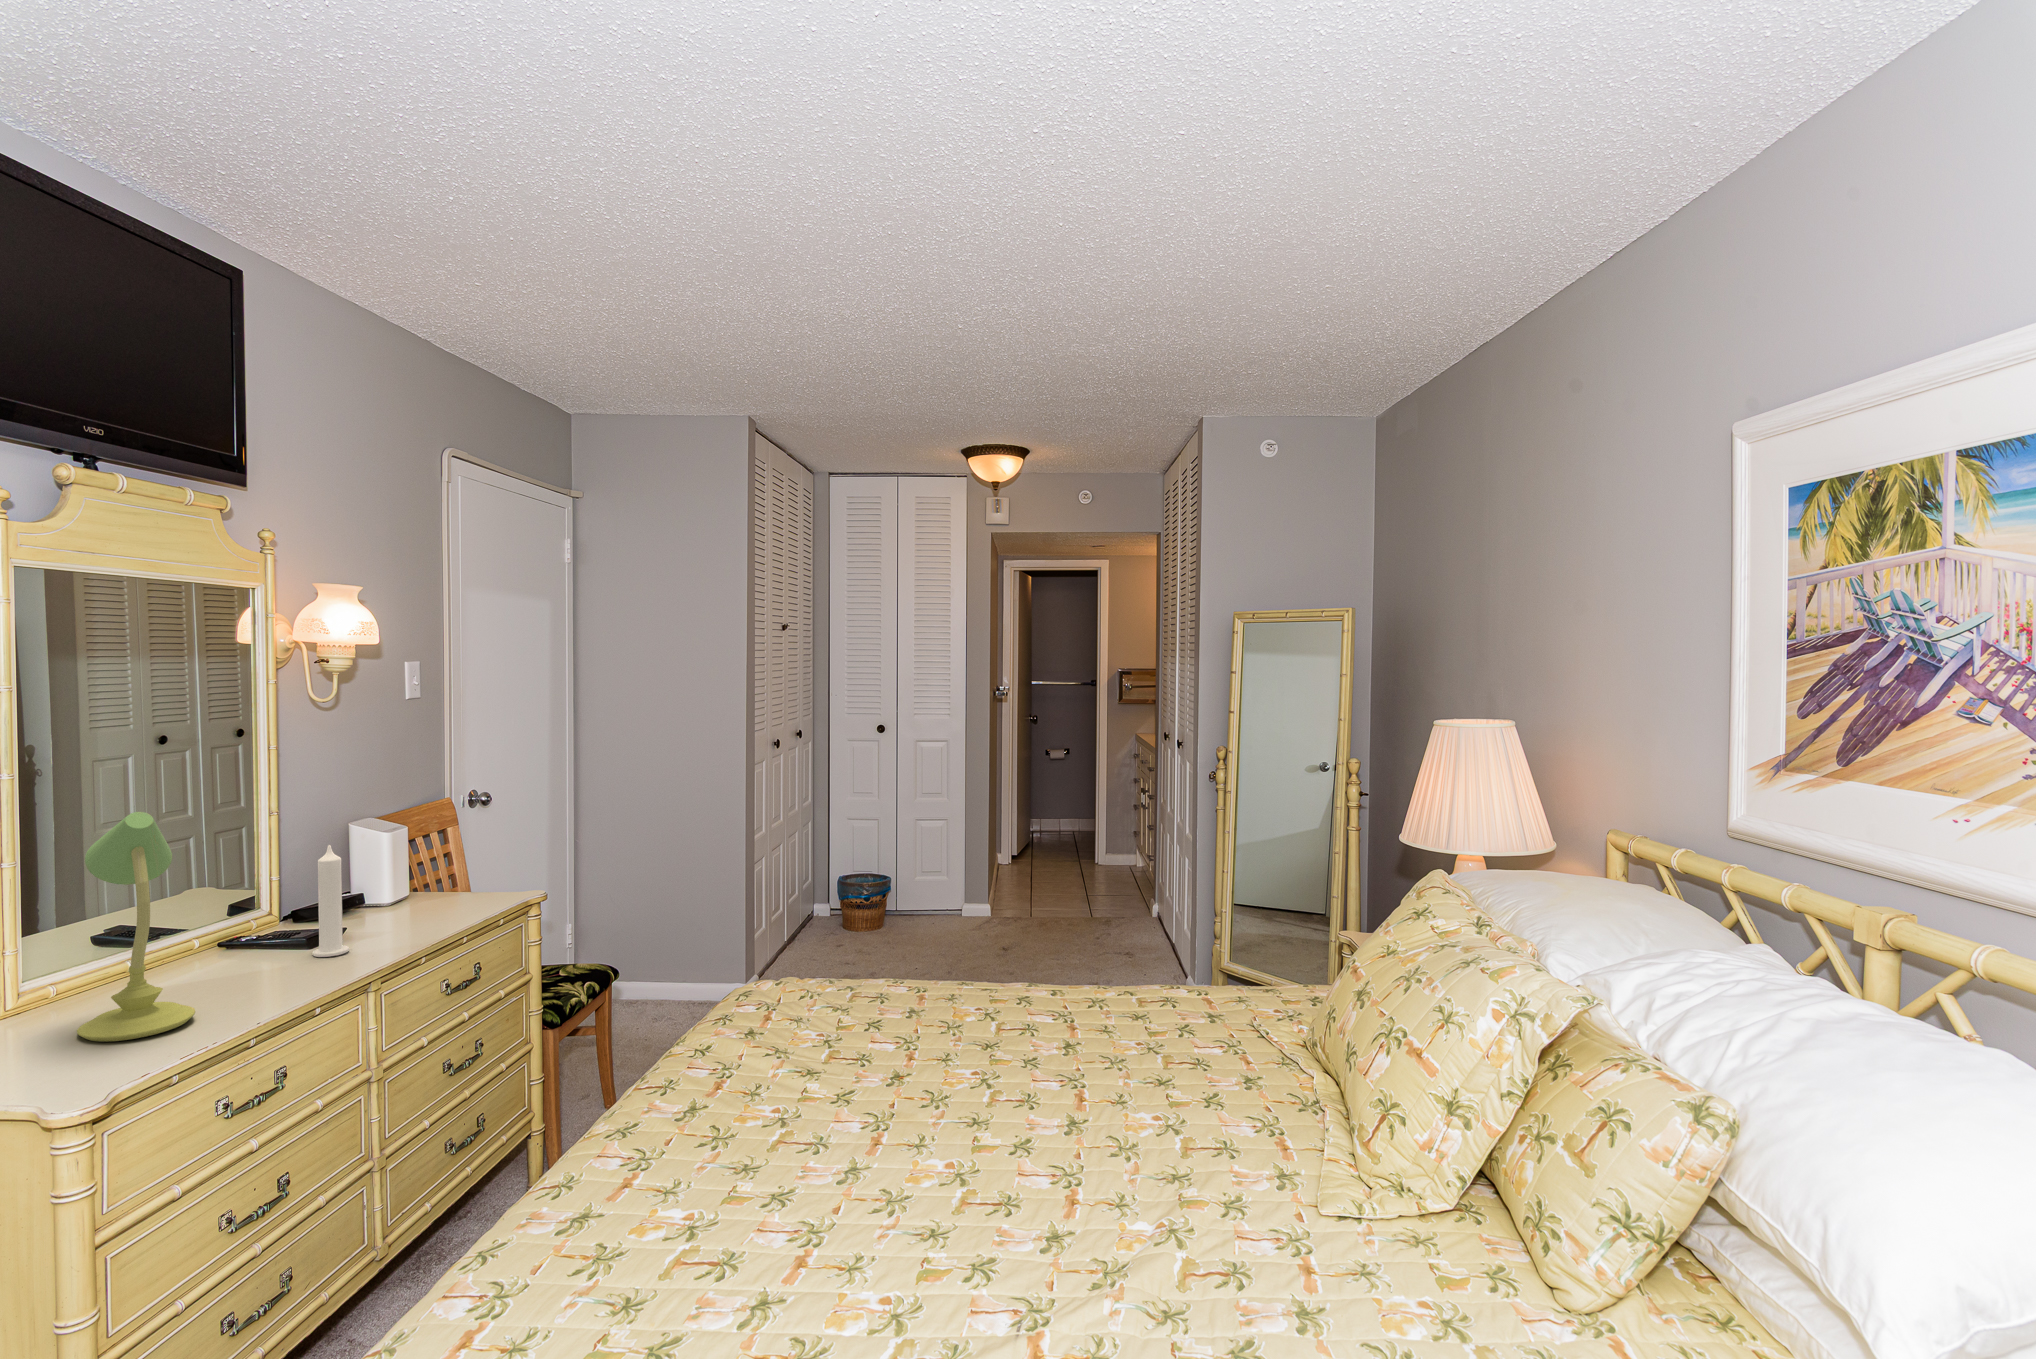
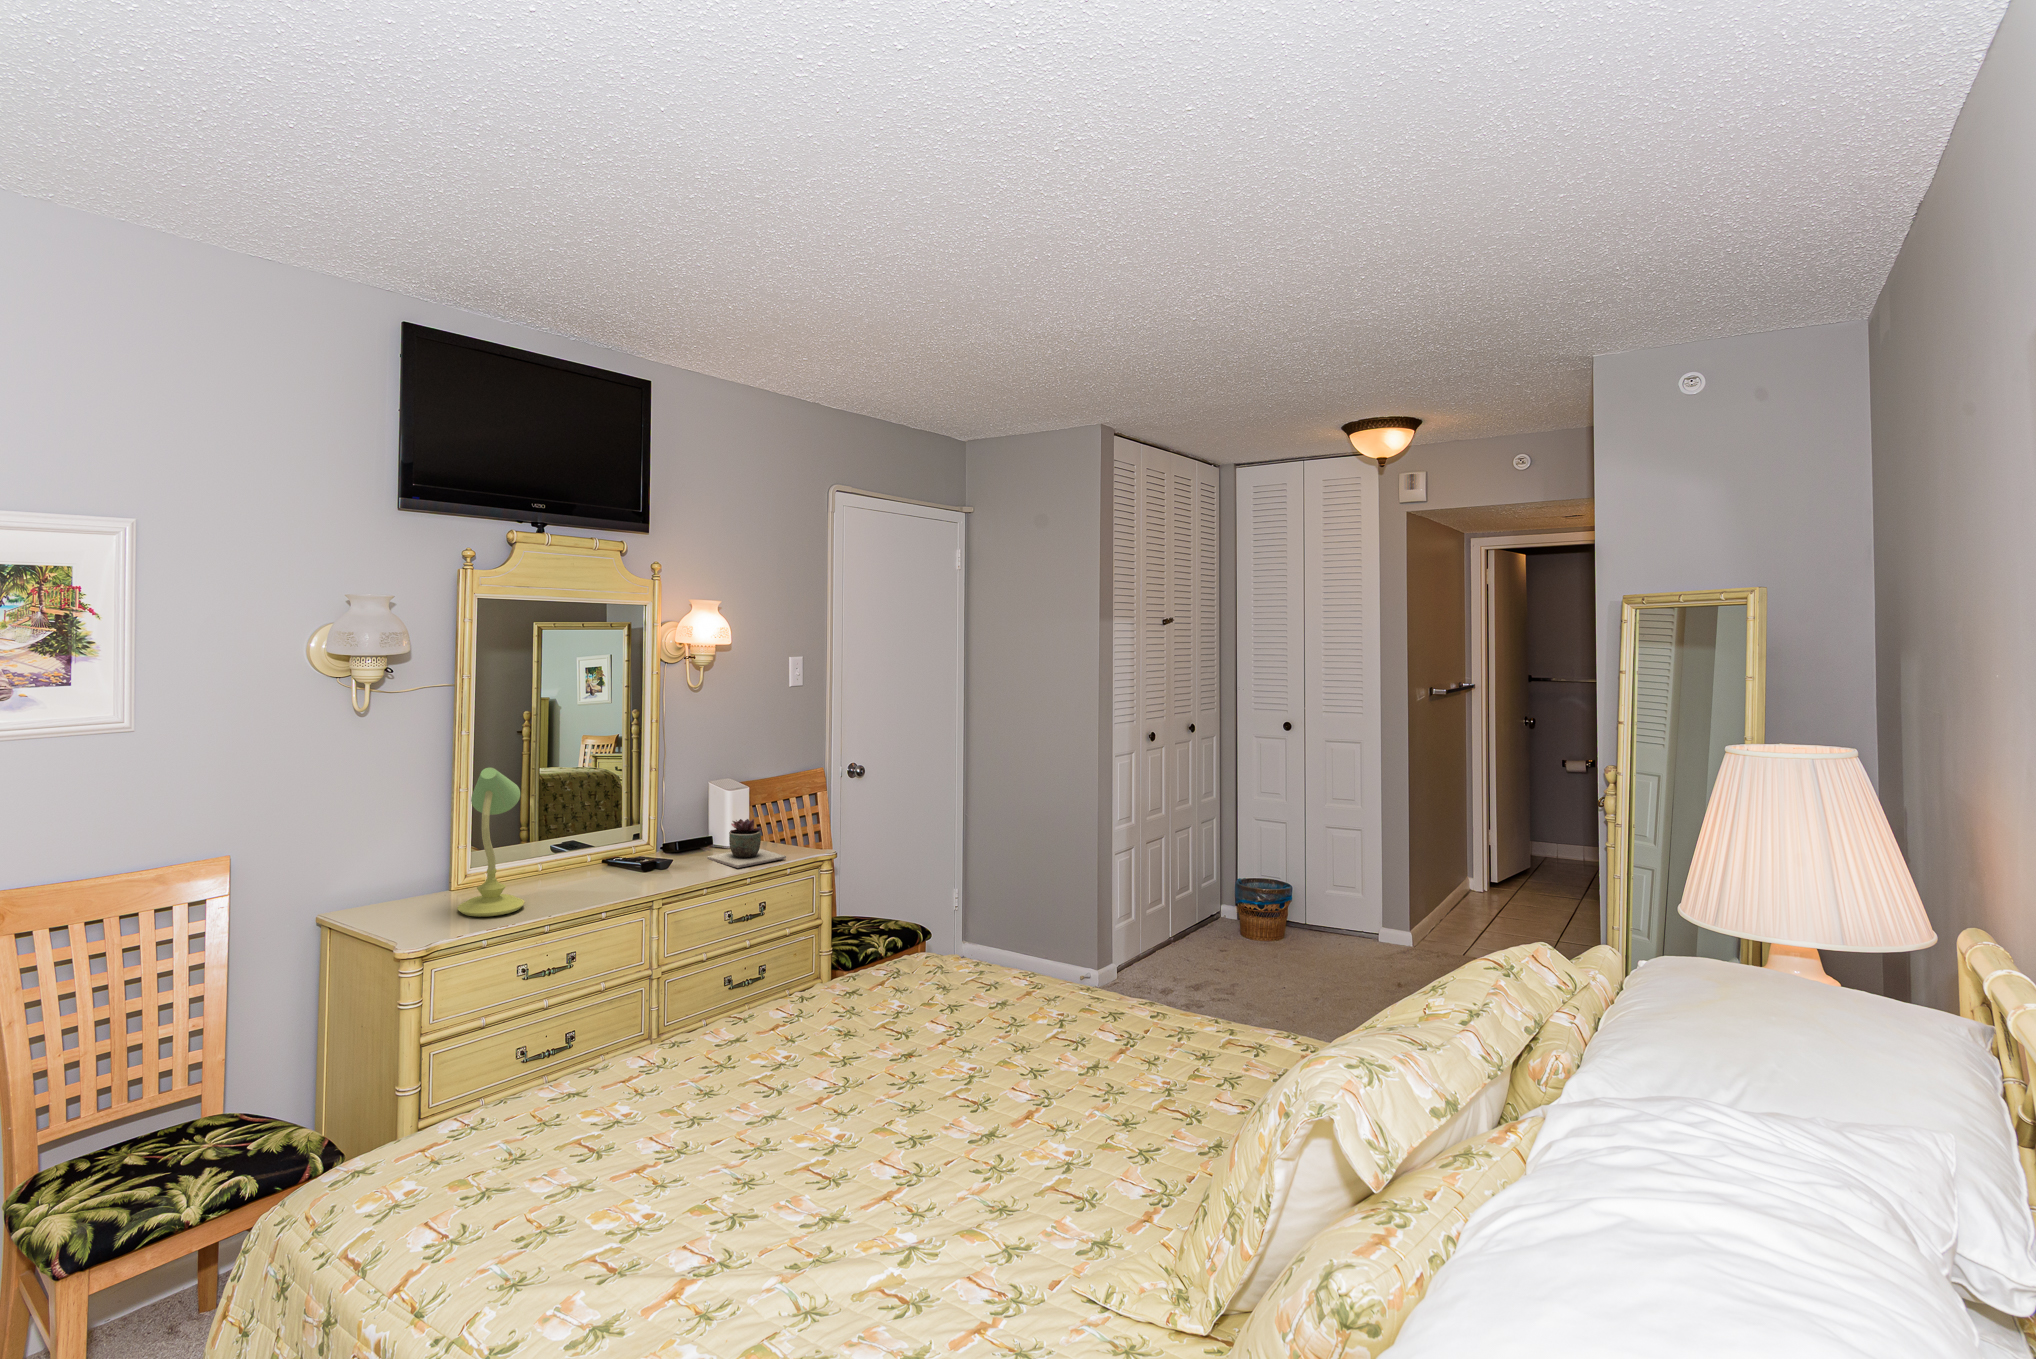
candle: present [313,845,349,957] -> none [637,800,661,882]
succulent plant: none [372,860,482,922] -> present [707,819,786,868]

